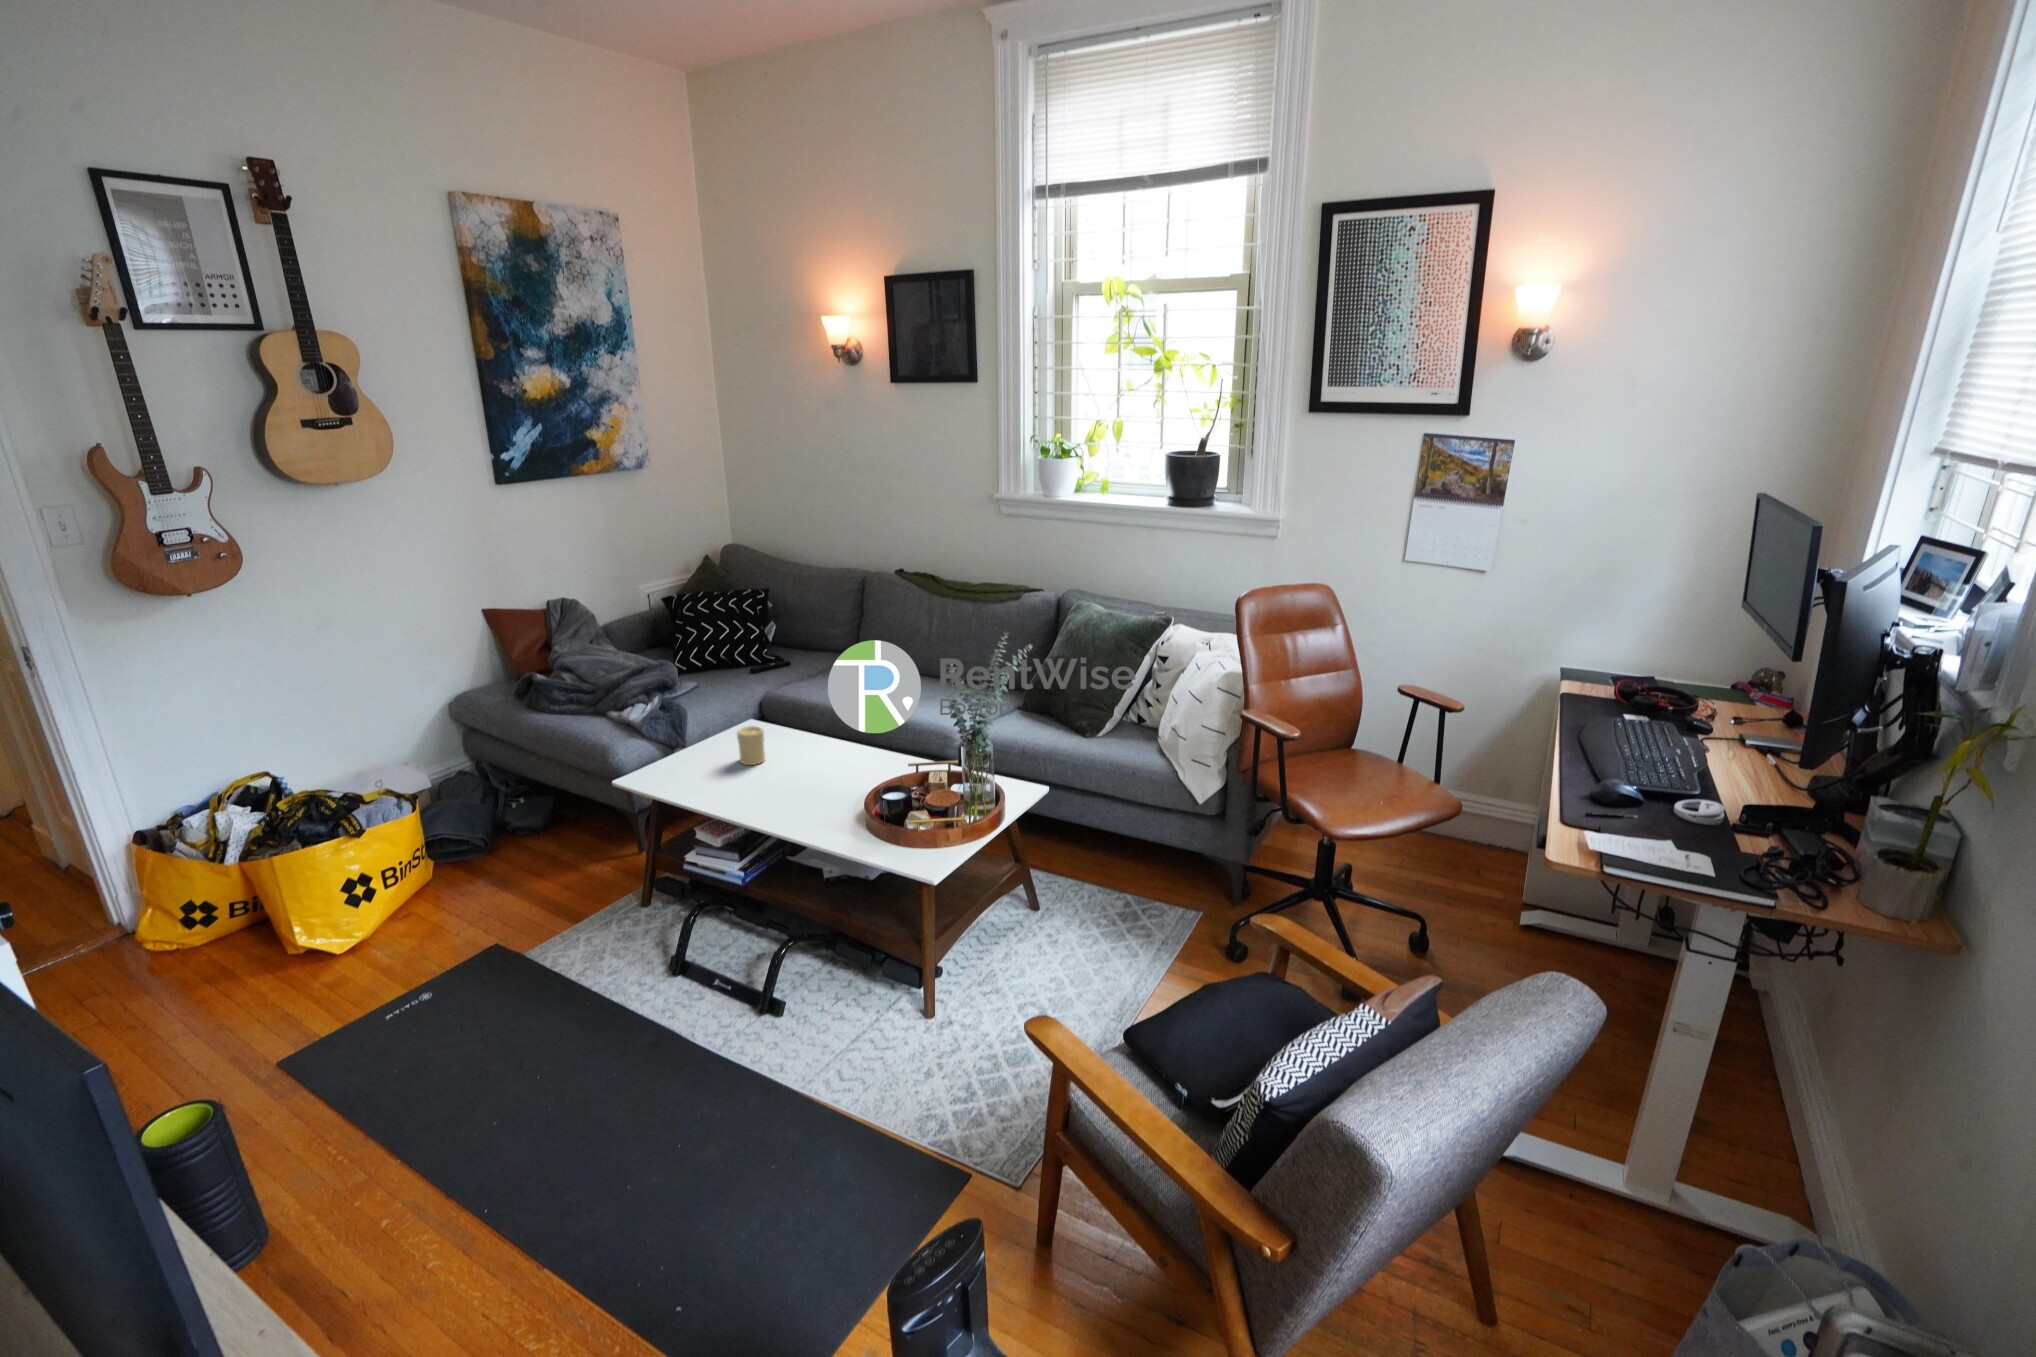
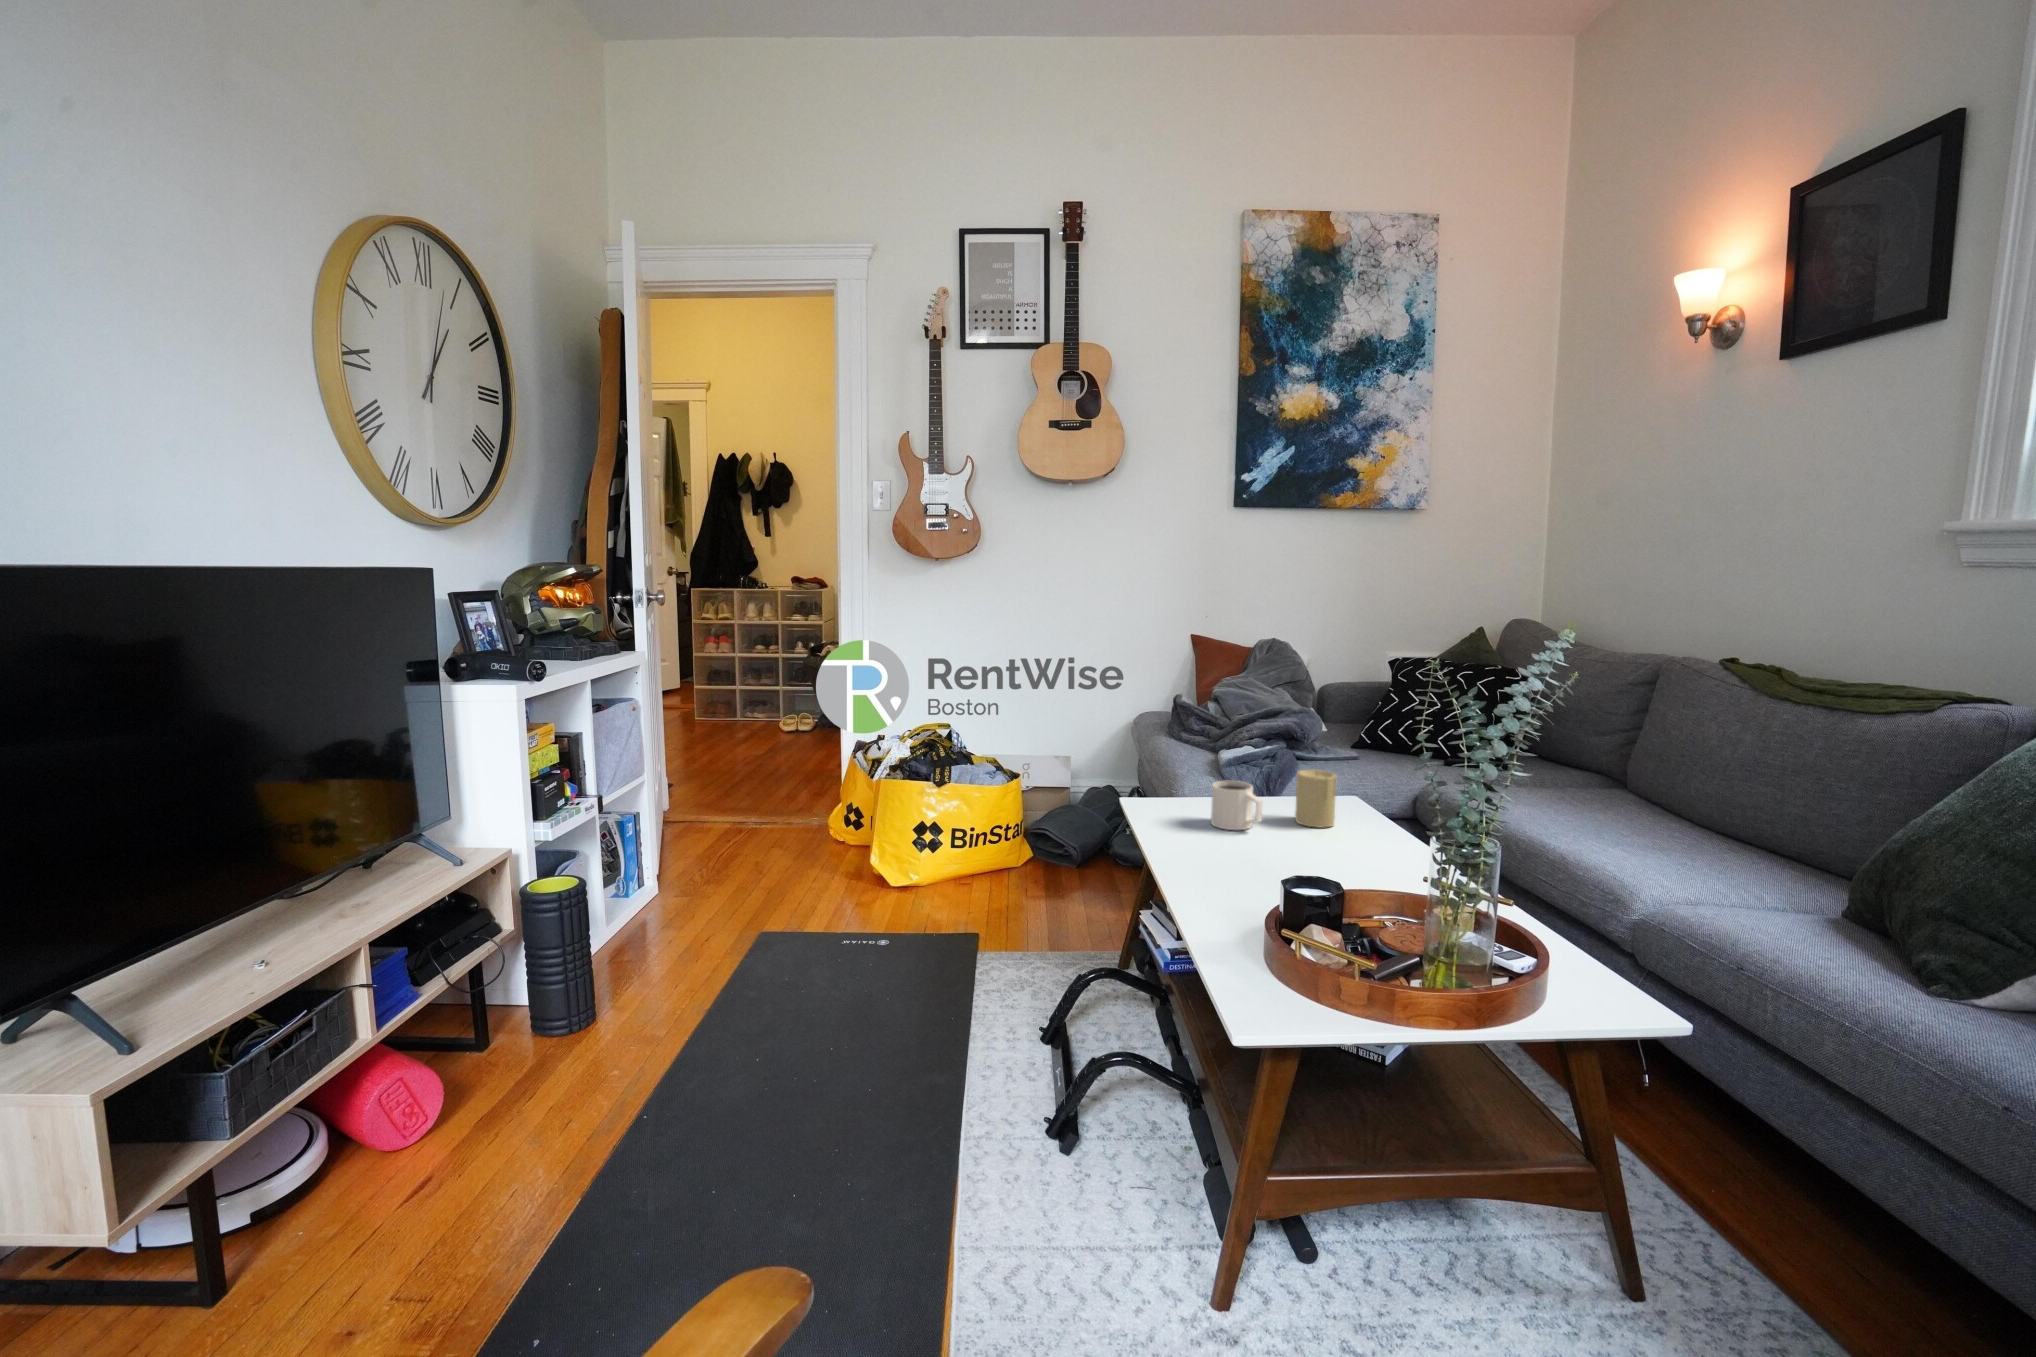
mug: none [698,752,737,787] -> present [1211,781,1262,830]

